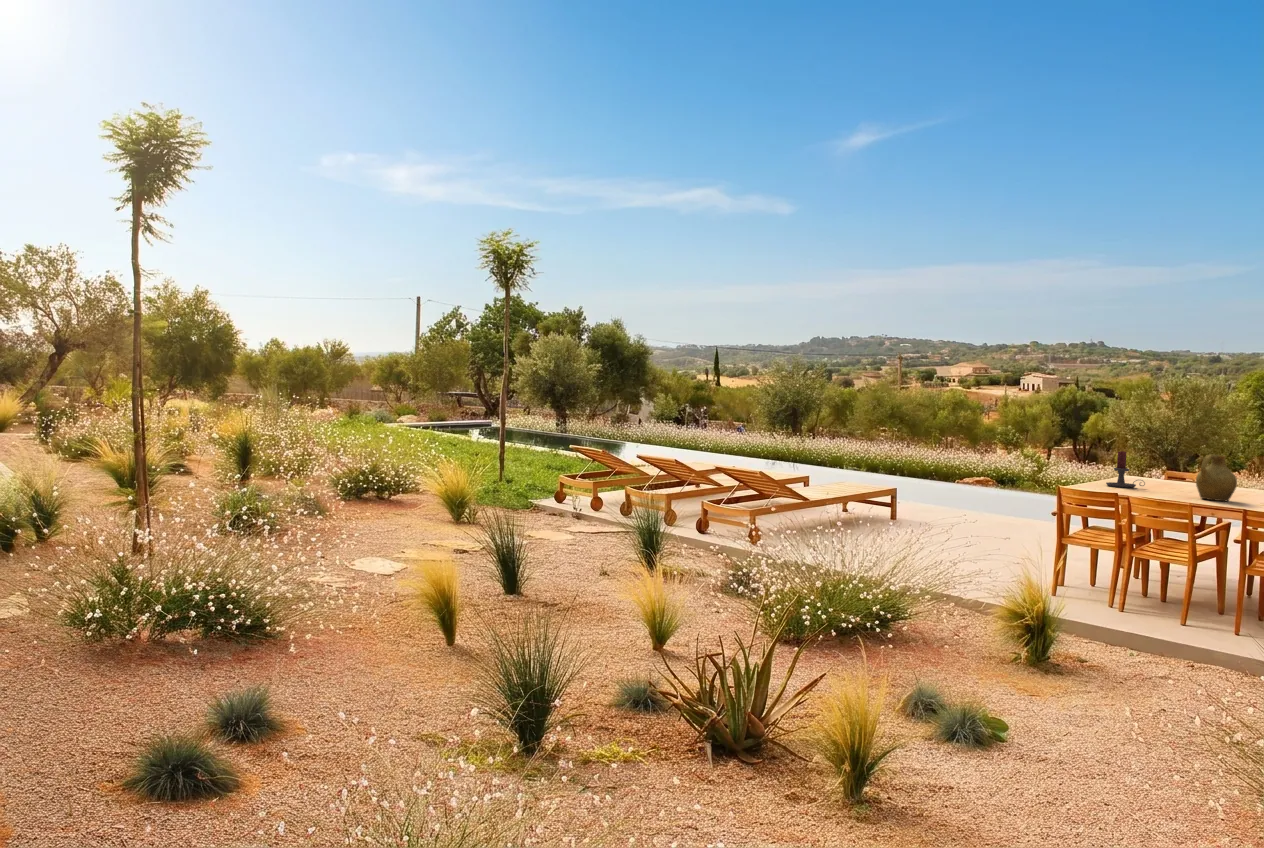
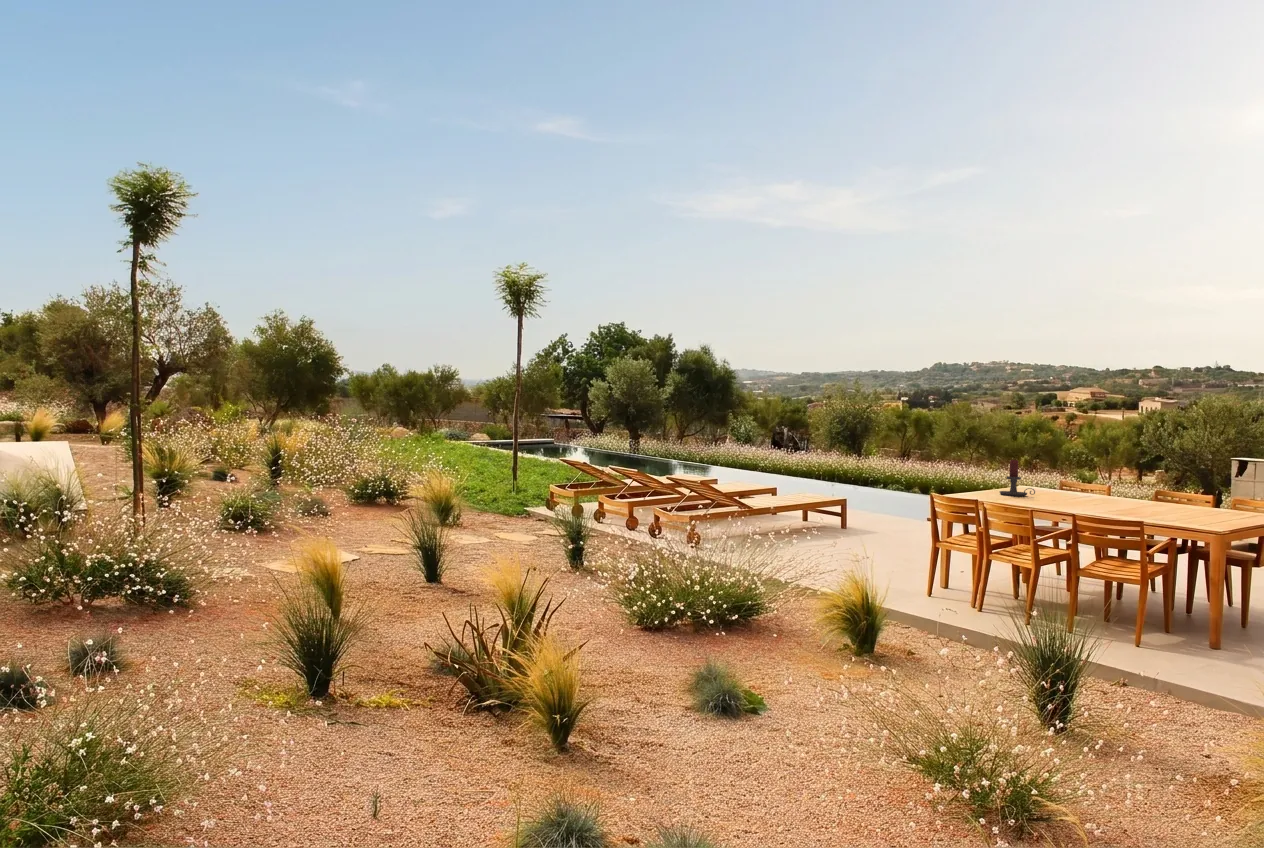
pitcher: present [1196,455,1237,501] -> none [1060,461,1097,507]

